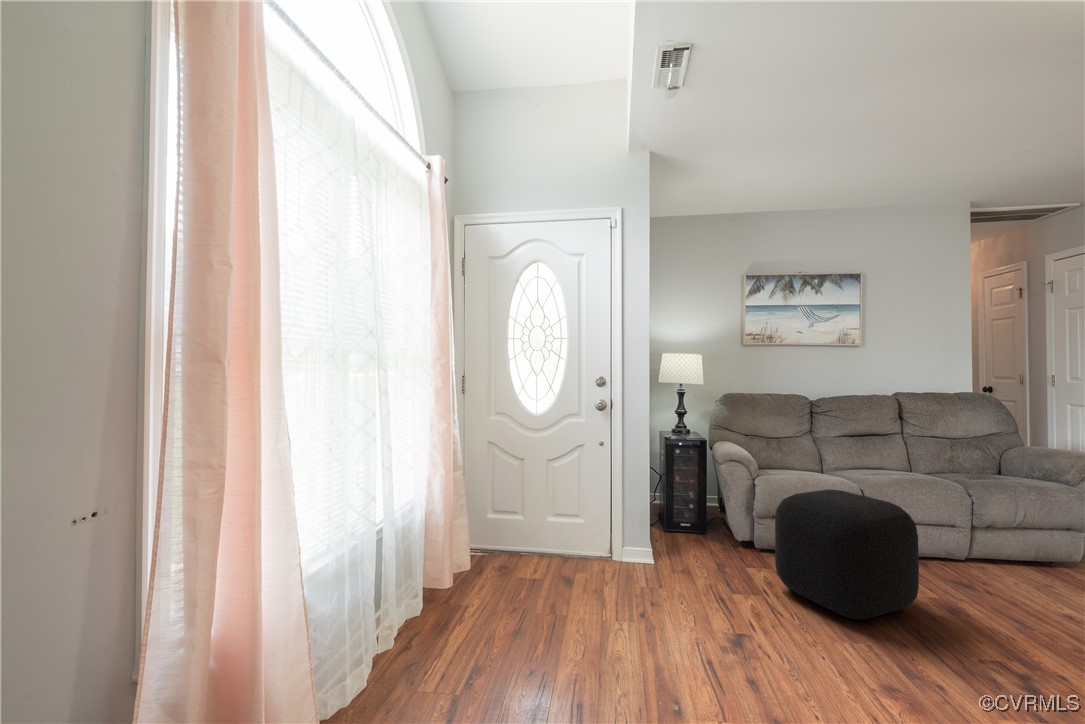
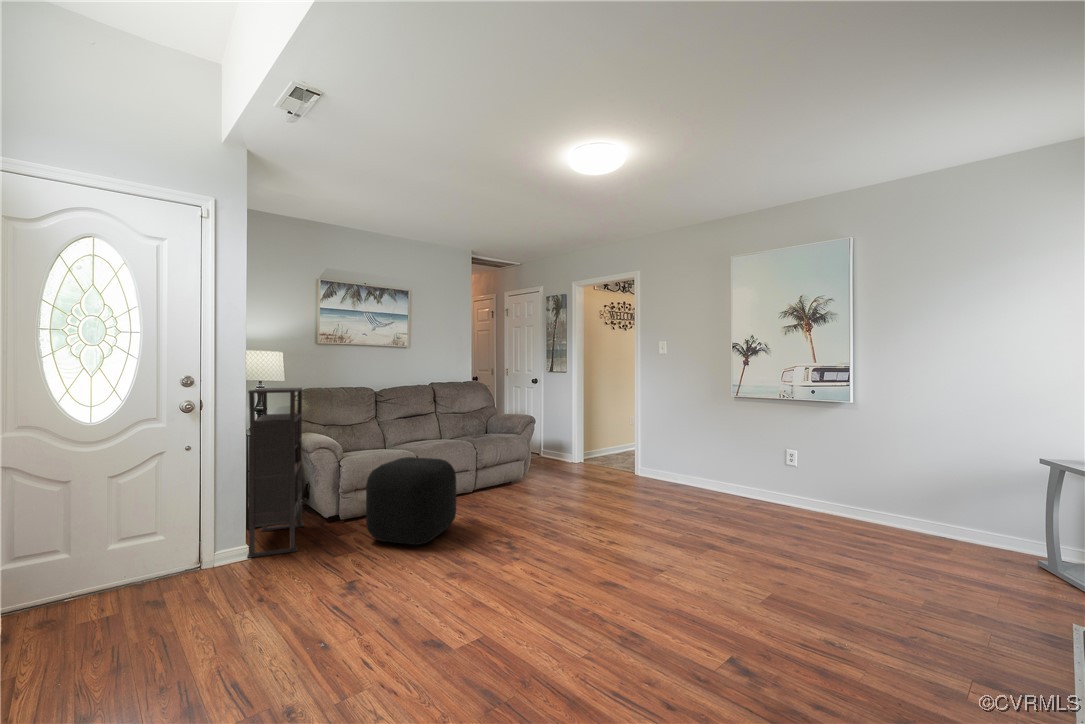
bookshelf: none [651,390,715,570] -> present [247,388,304,558]

